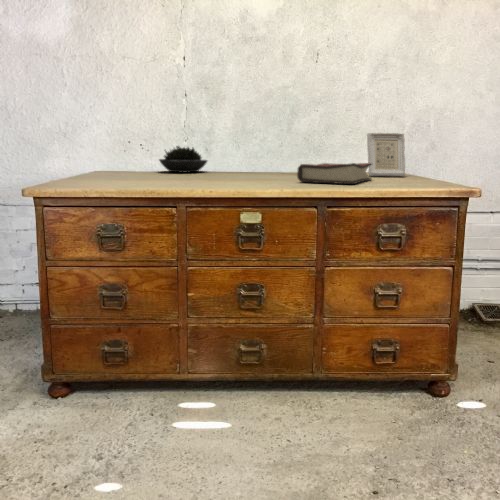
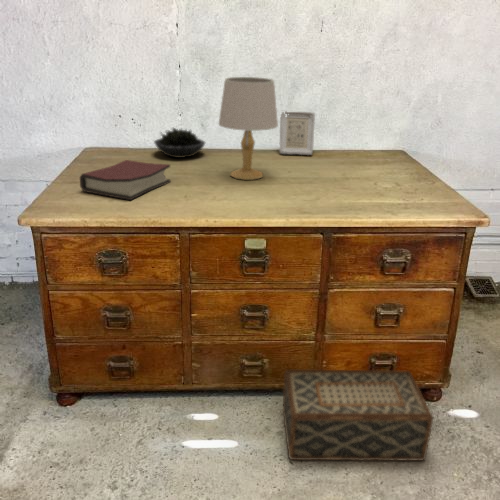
table lamp: none [218,83,274,178] -> present [219,77,278,180]
picture frame: present [367,133,405,176] -> present [279,111,315,155]
hardback book: present [297,163,372,184] -> present [80,160,171,200]
woven basket: none [282,354,438,441] -> present [283,370,433,460]

